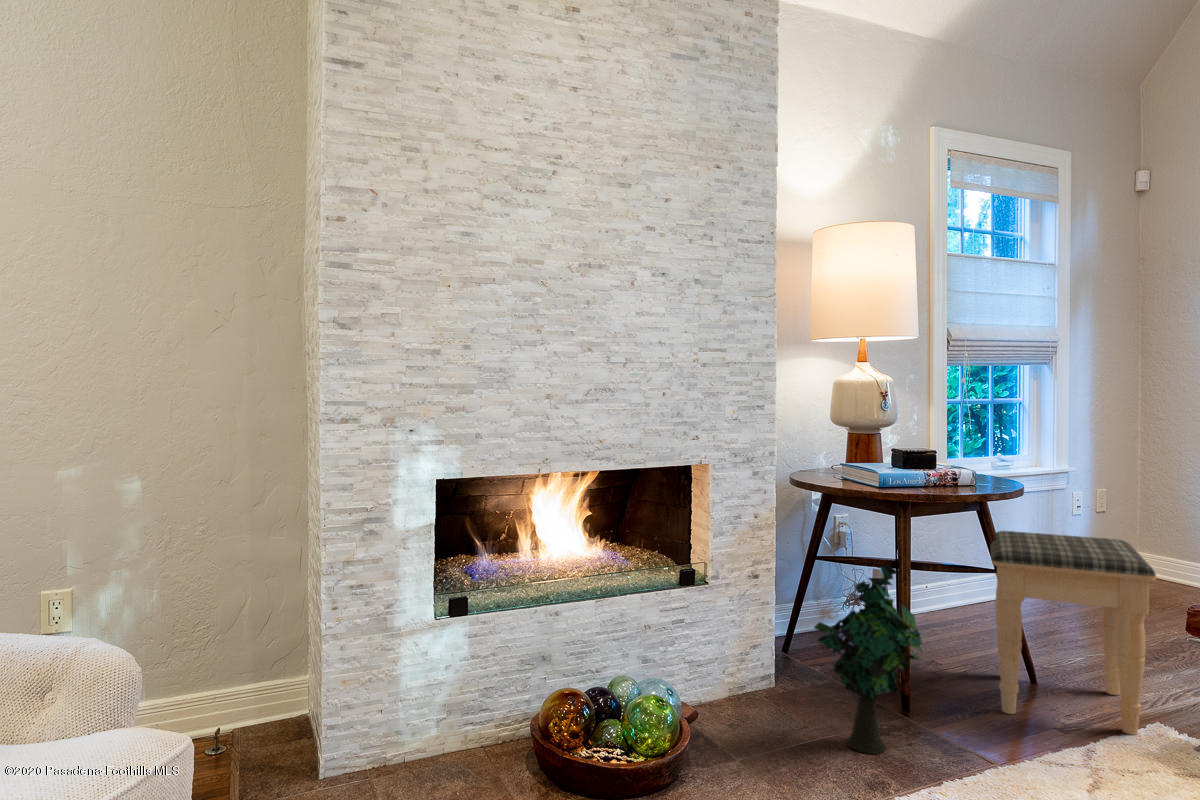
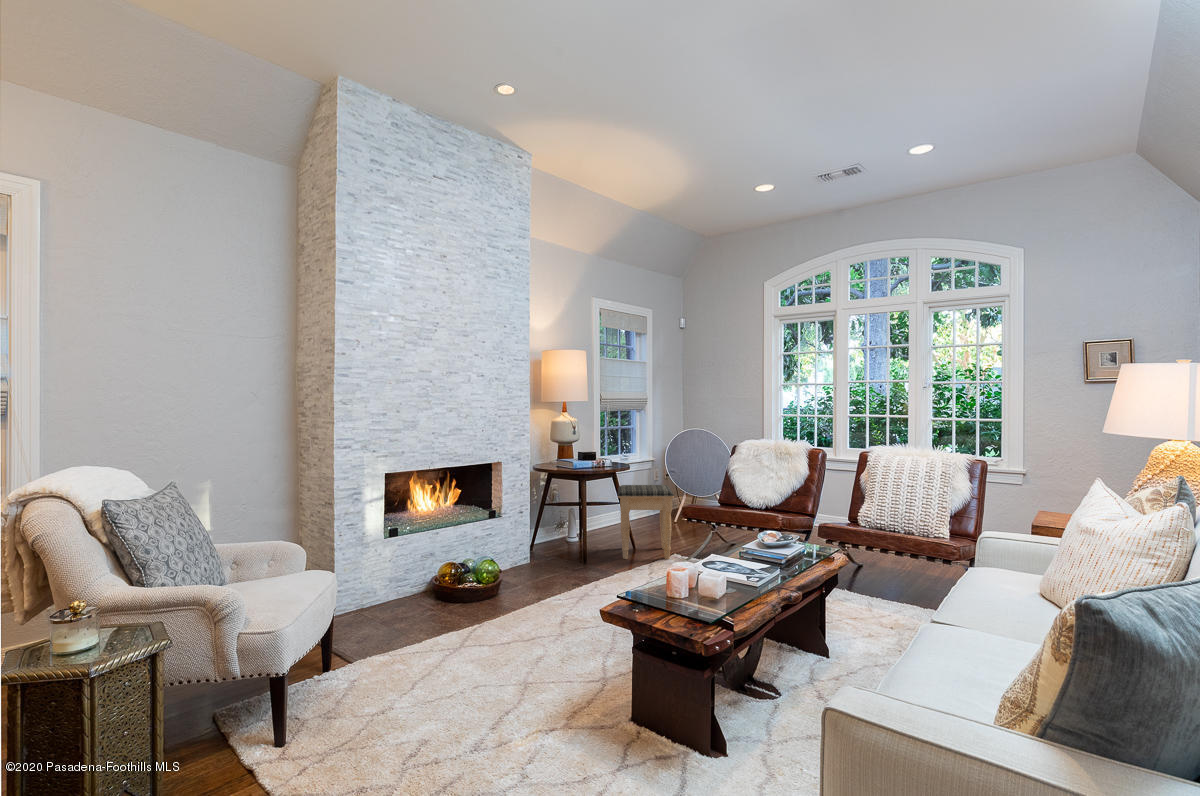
decorative plant: present [814,565,922,754] -> none [550,499,593,577]

